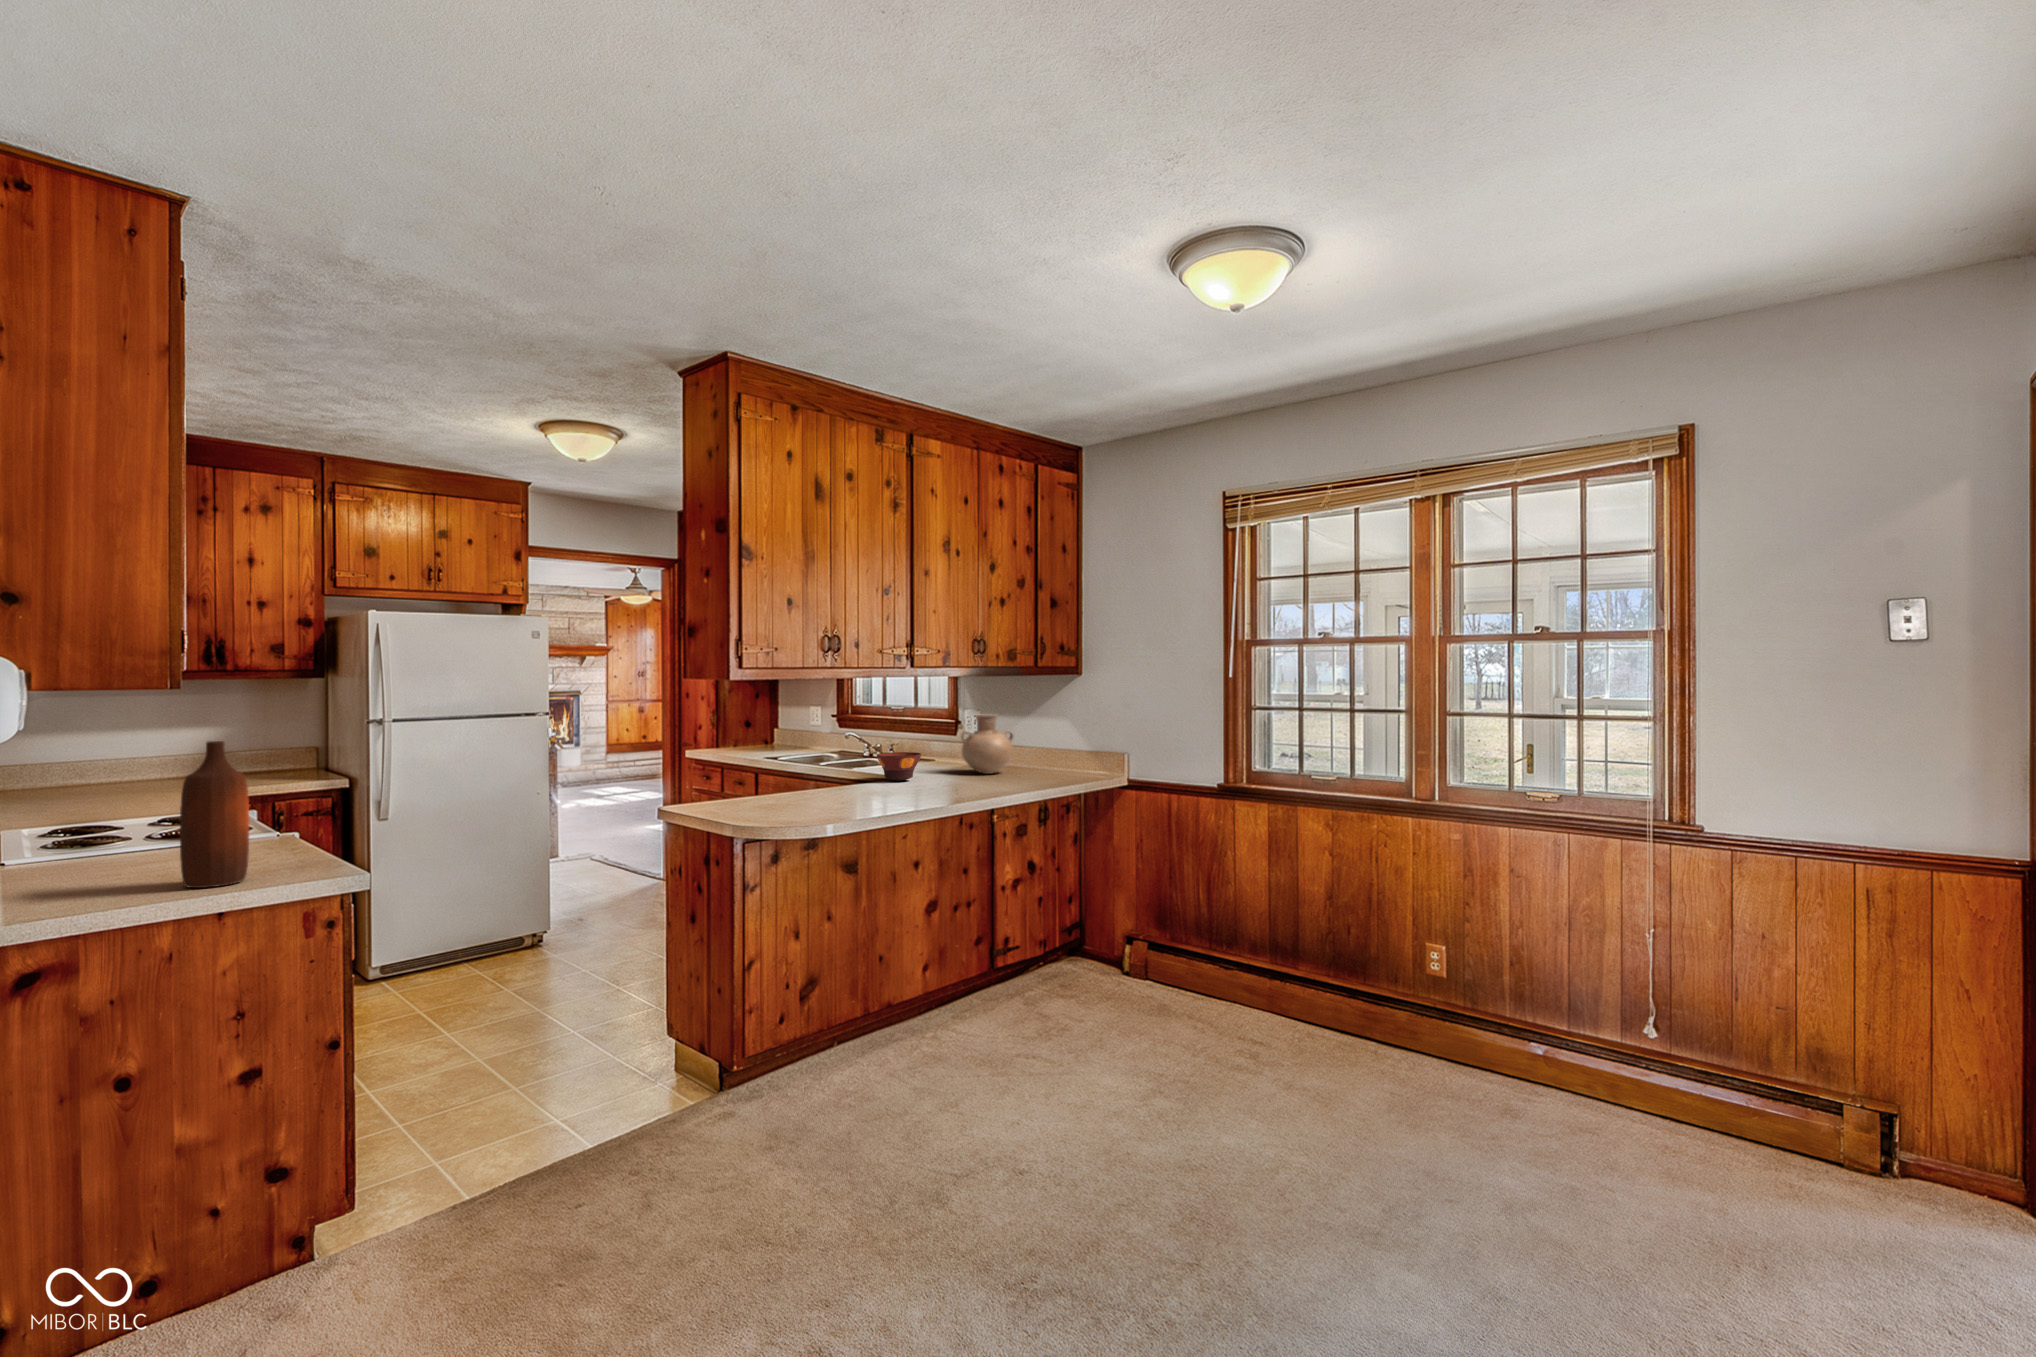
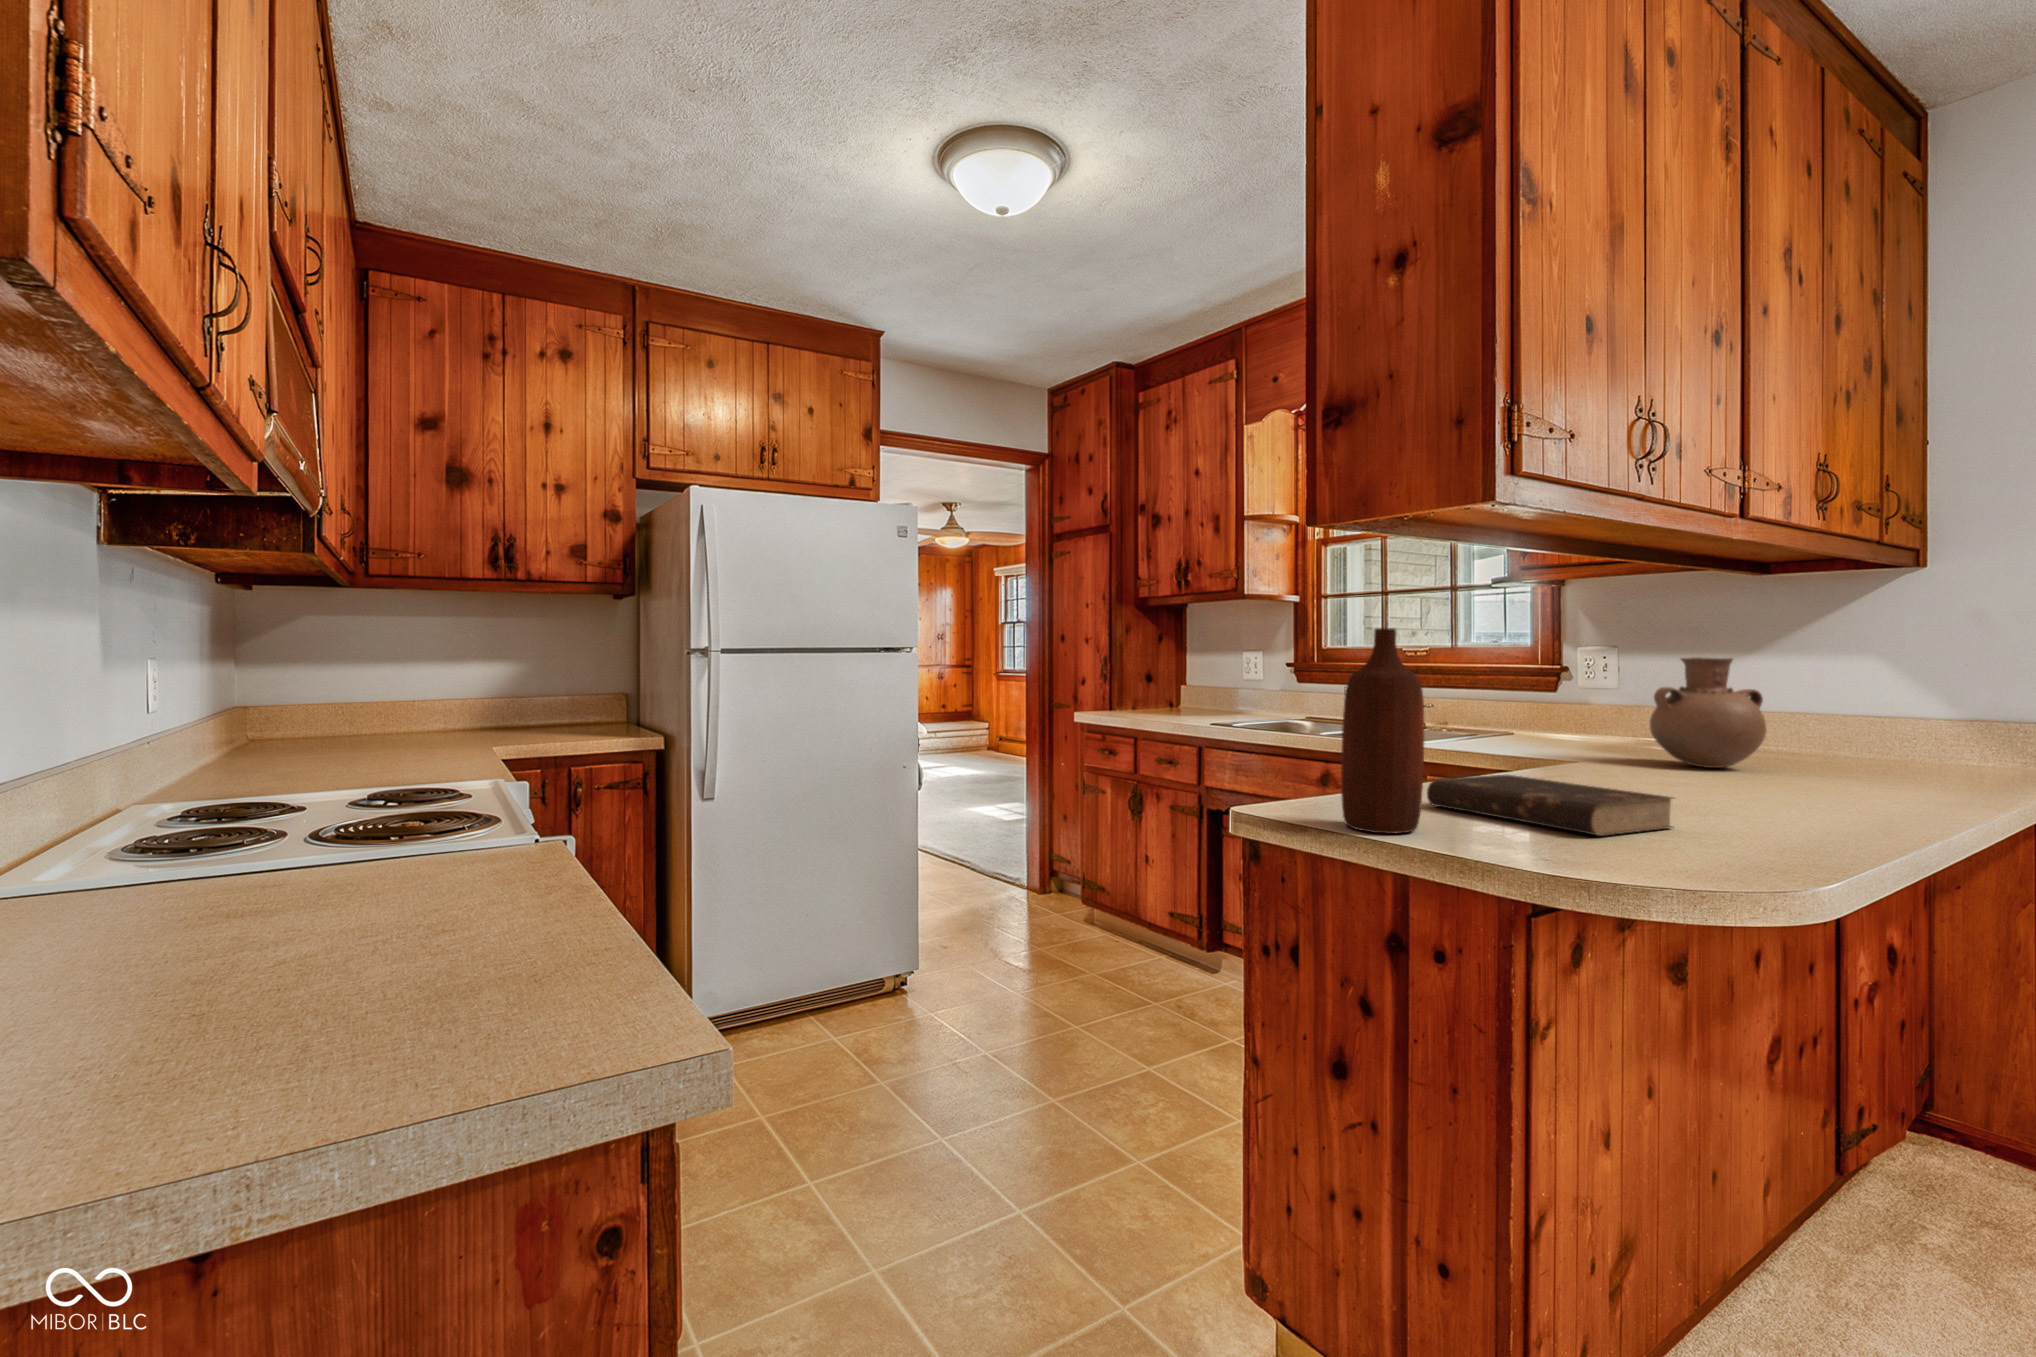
bottle: present [180,741,249,888] -> present [1341,628,1424,834]
bowl: present [877,752,921,781] -> none [1532,721,1630,775]
book: none [767,782,861,808] -> present [1427,775,1673,836]

